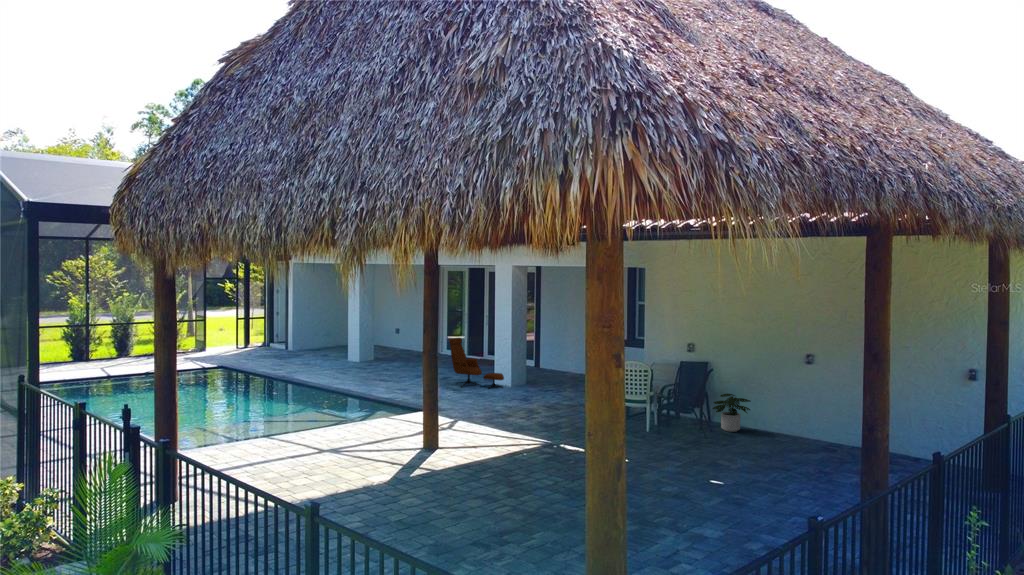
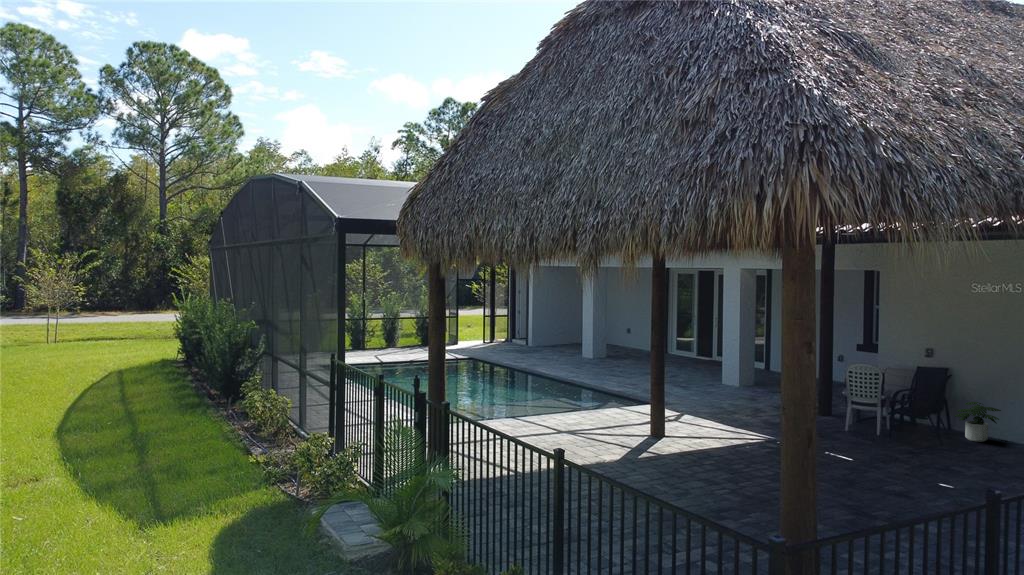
lounge chair: present [449,338,504,387] -> none [676,338,731,389]

